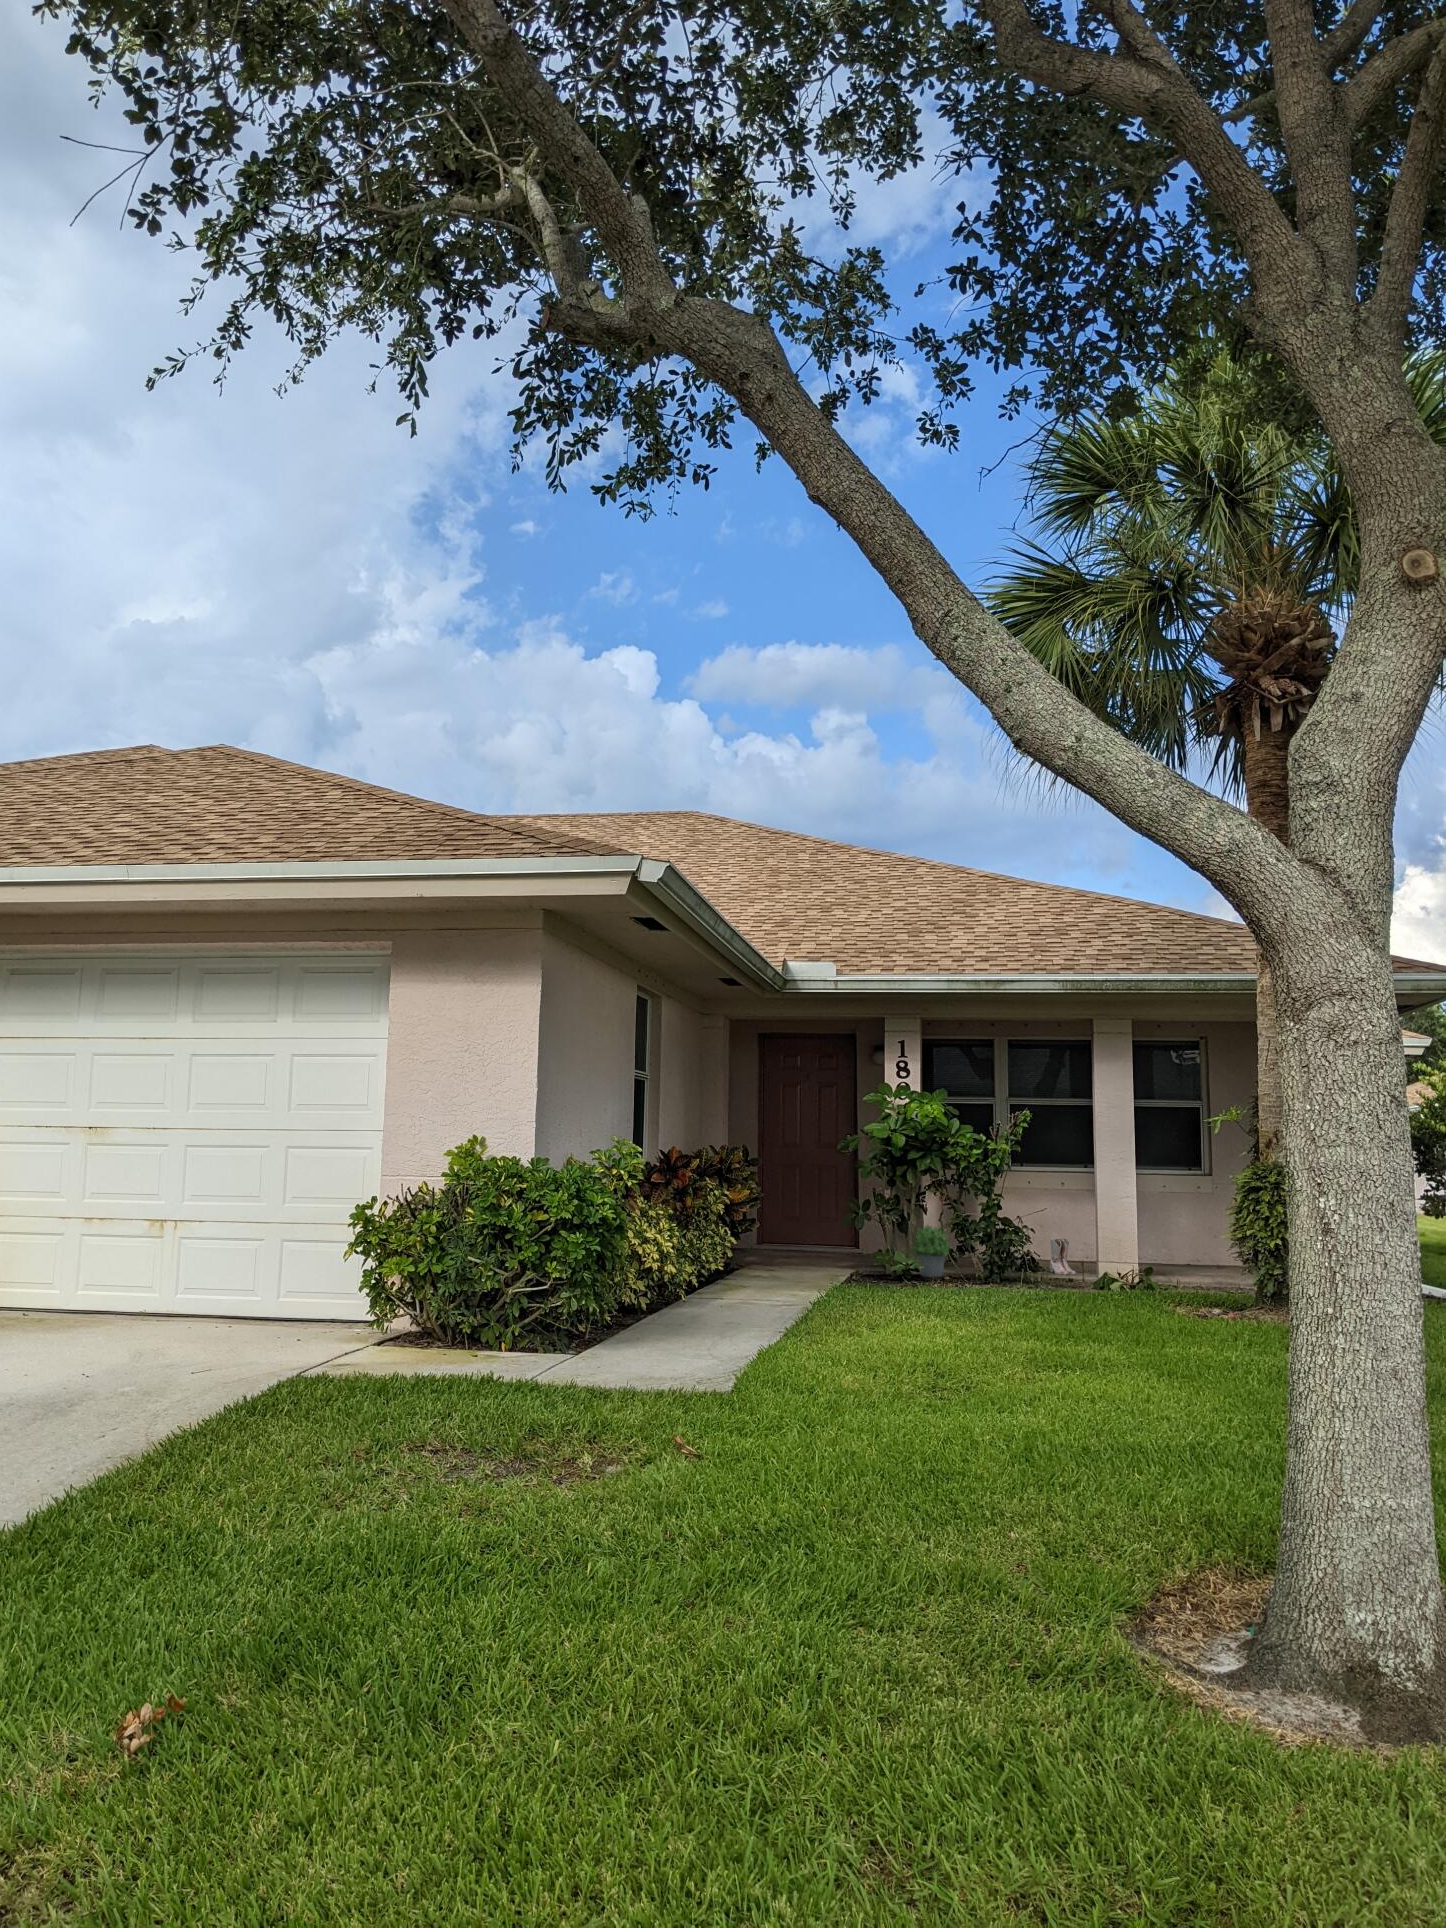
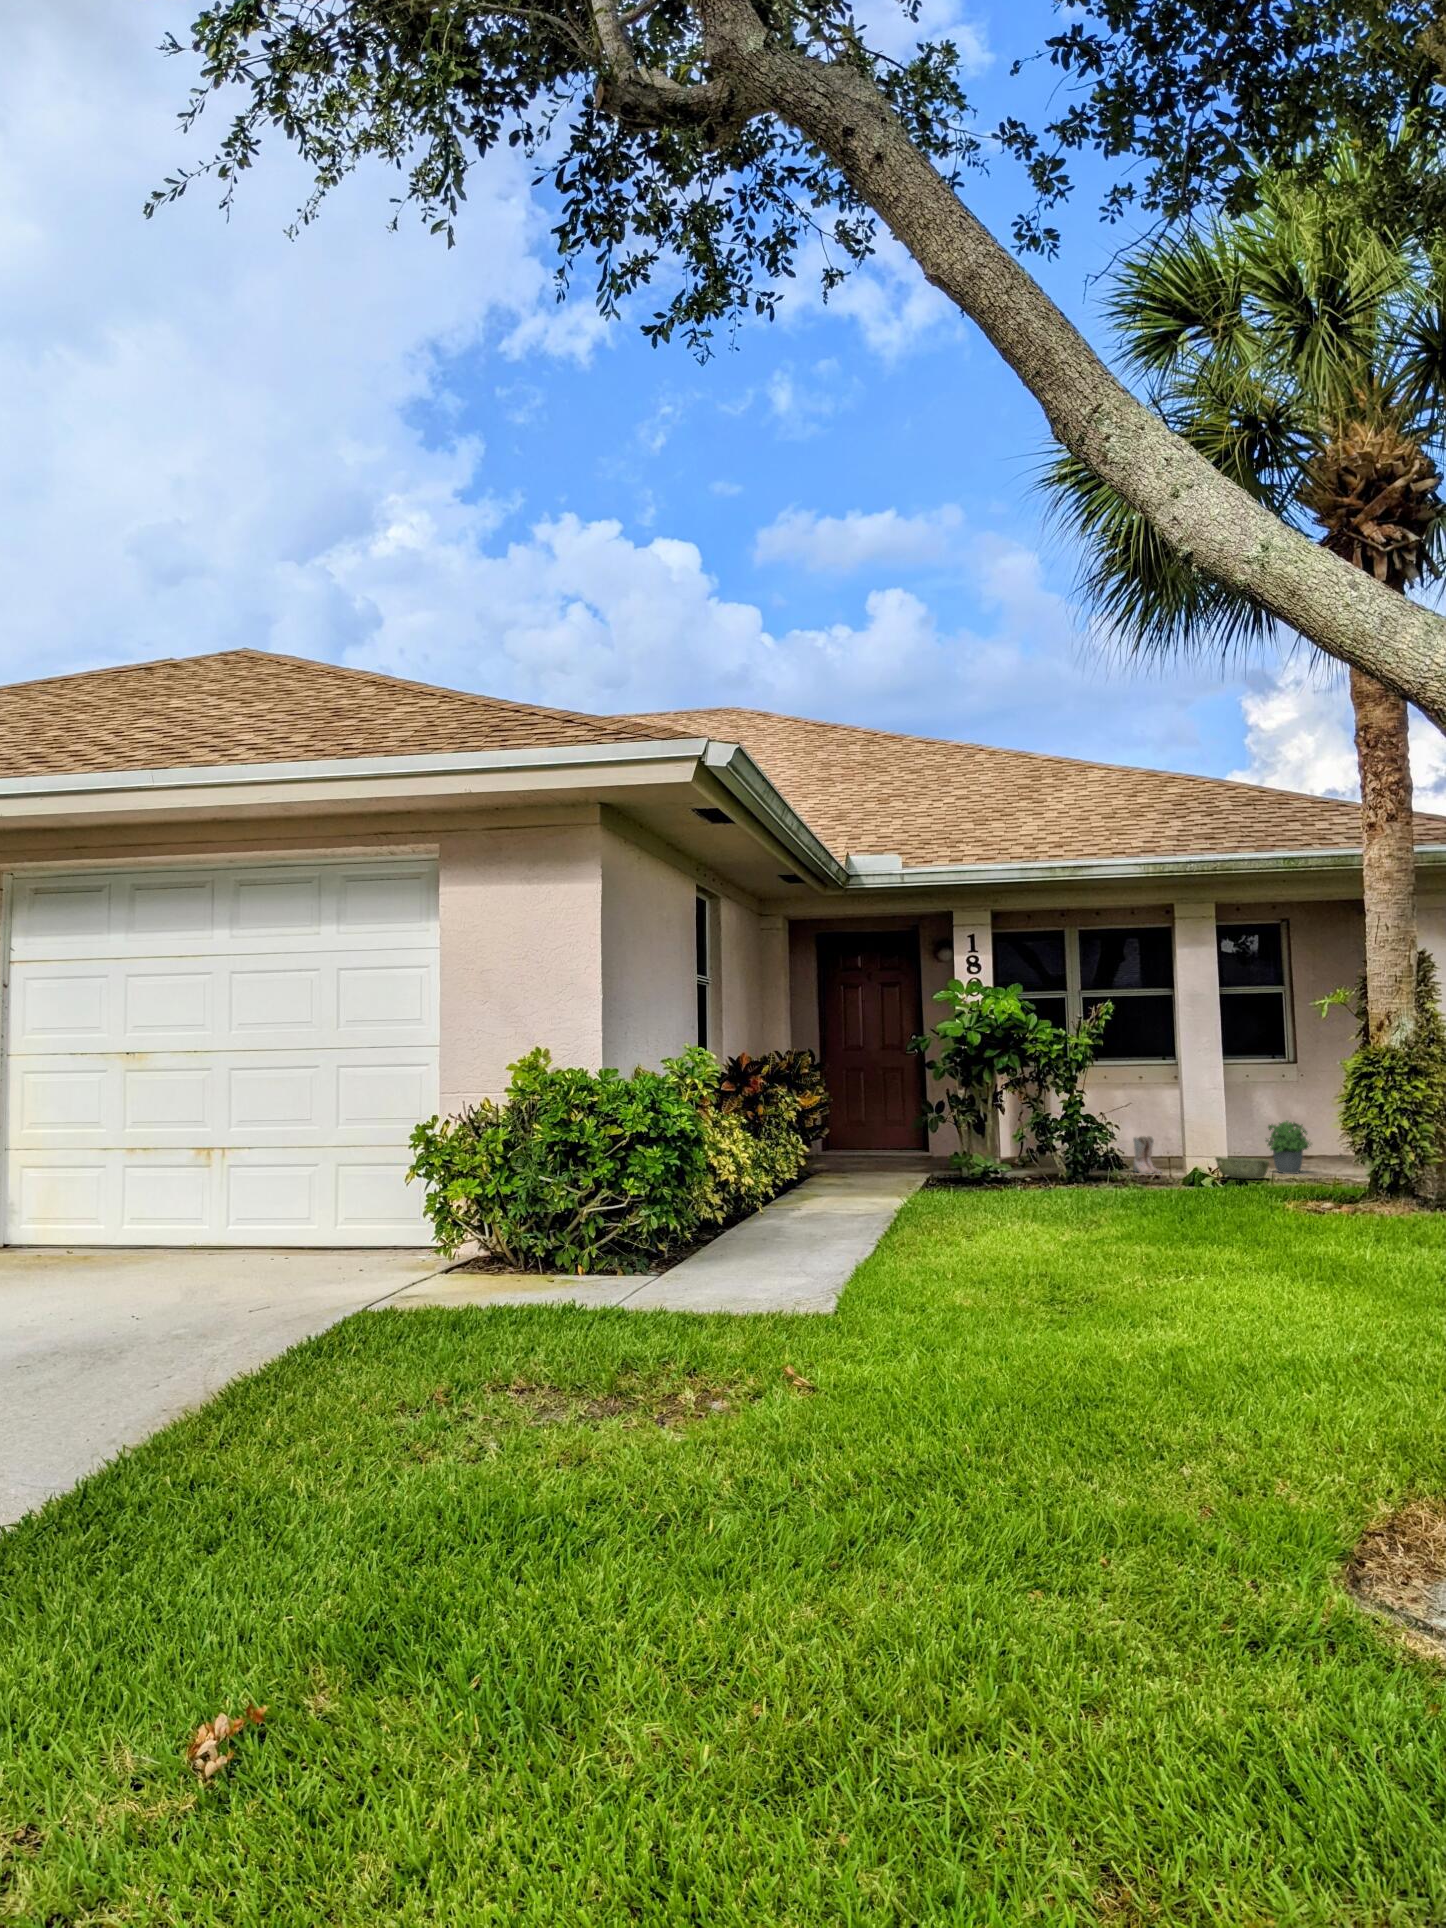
potted plant: present [912,1225,950,1278] -> present [1266,1121,1311,1174]
woven basket: none [1124,1259,1175,1283] -> present [1215,1157,1269,1179]

